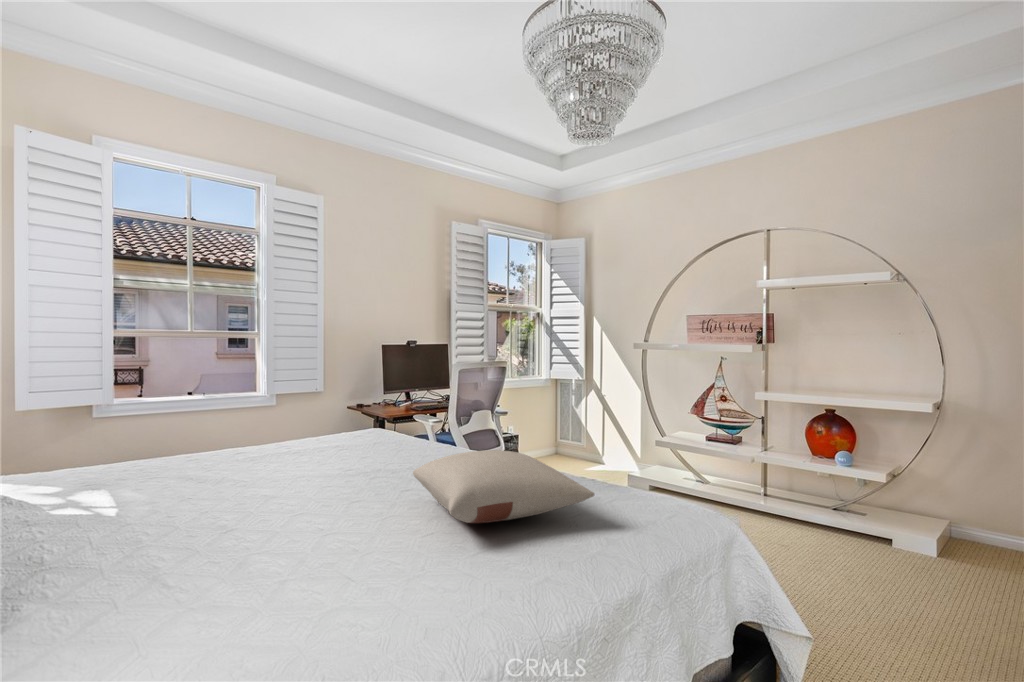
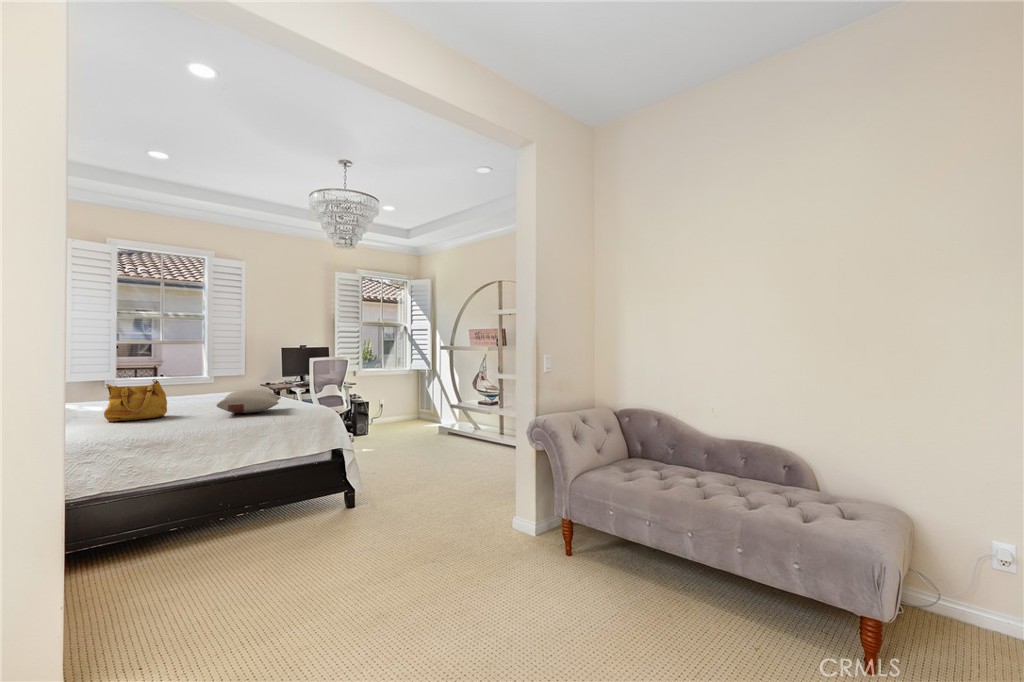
handbag: none [122,430,296,583] -> present [104,379,167,422]

